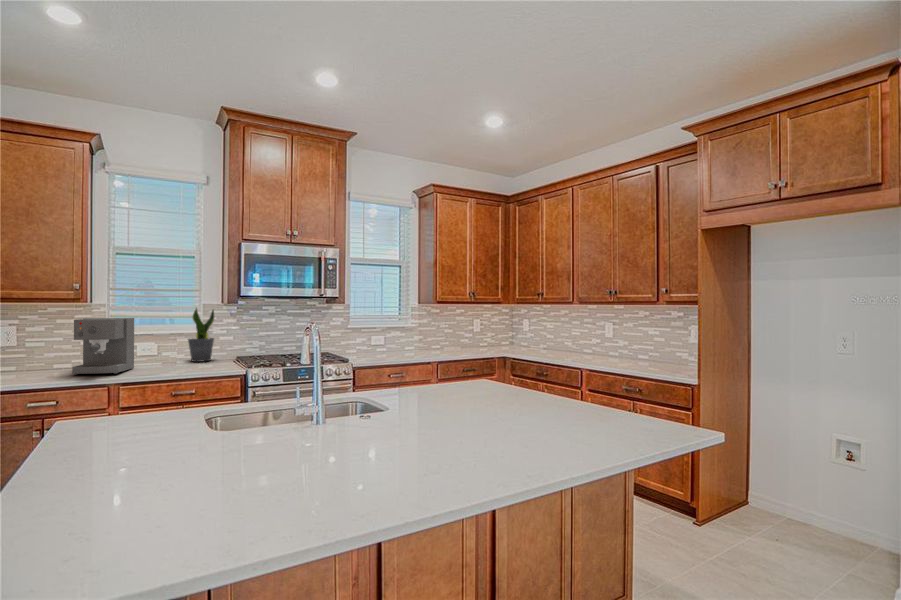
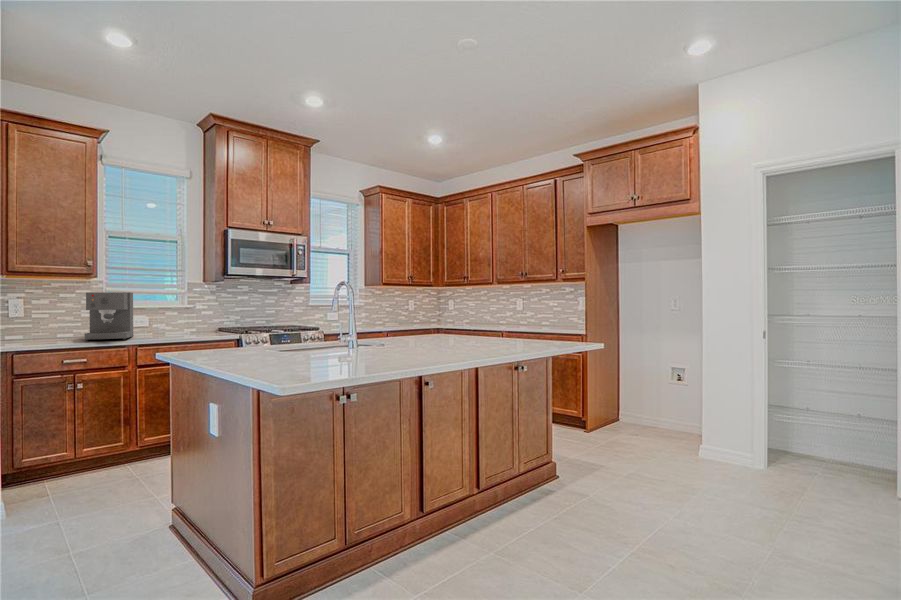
potted plant: present [188,308,214,362] -> none [174,284,198,332]

